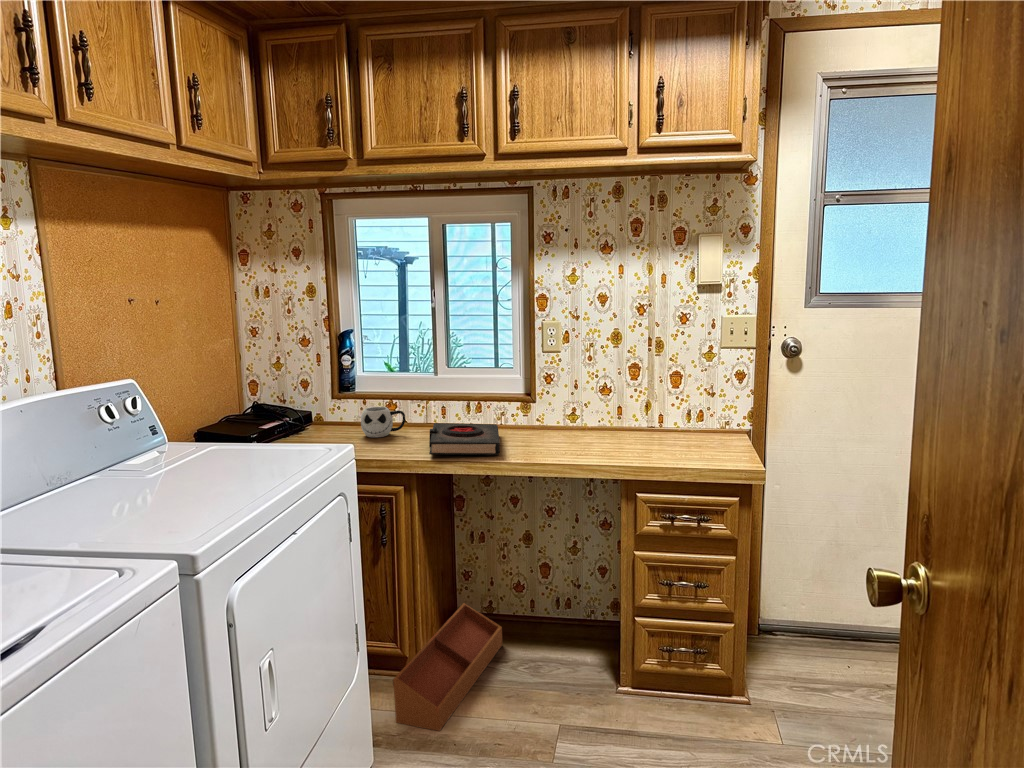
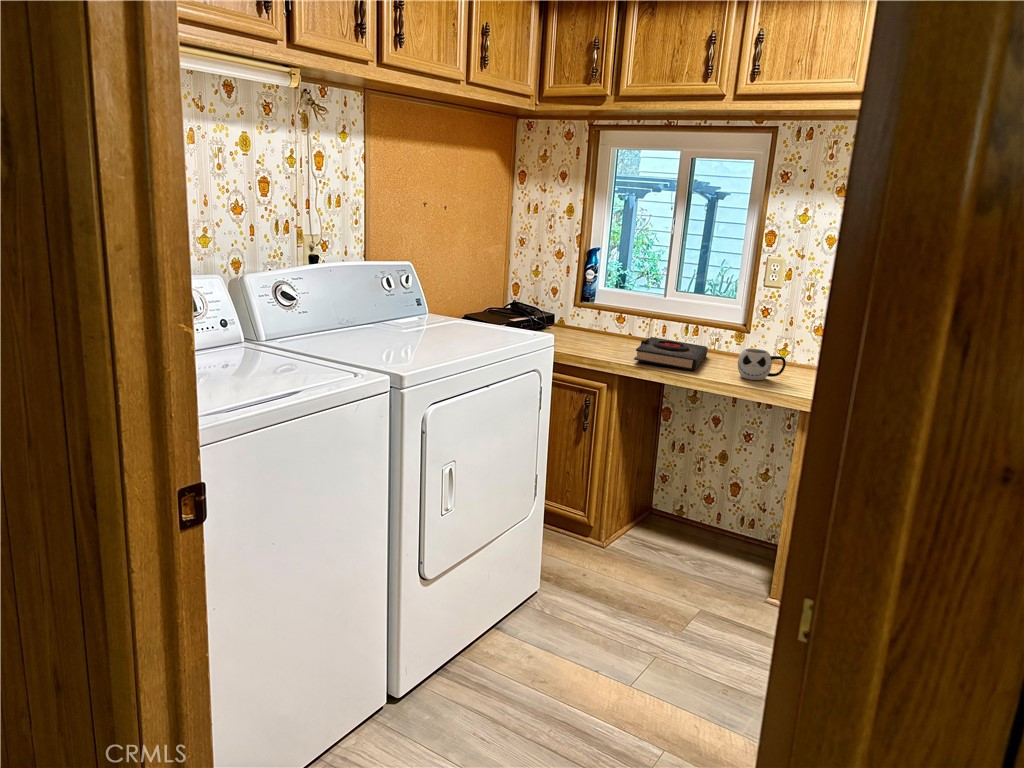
mug: present [361,407,405,437] -> present [738,349,786,380]
storage bin: present [393,603,502,731] -> none [569,499,683,586]

